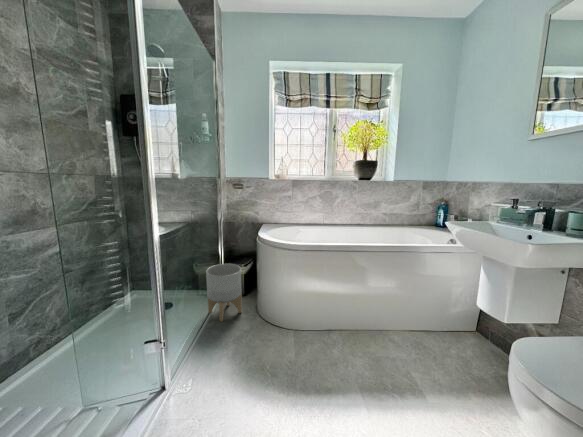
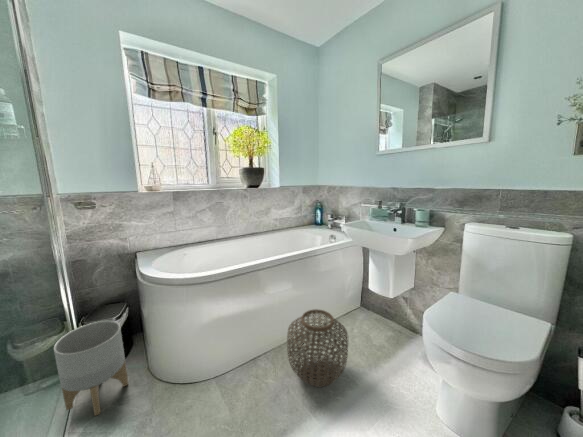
woven basket: none [354,299,422,378] -> present [287,309,348,387]

